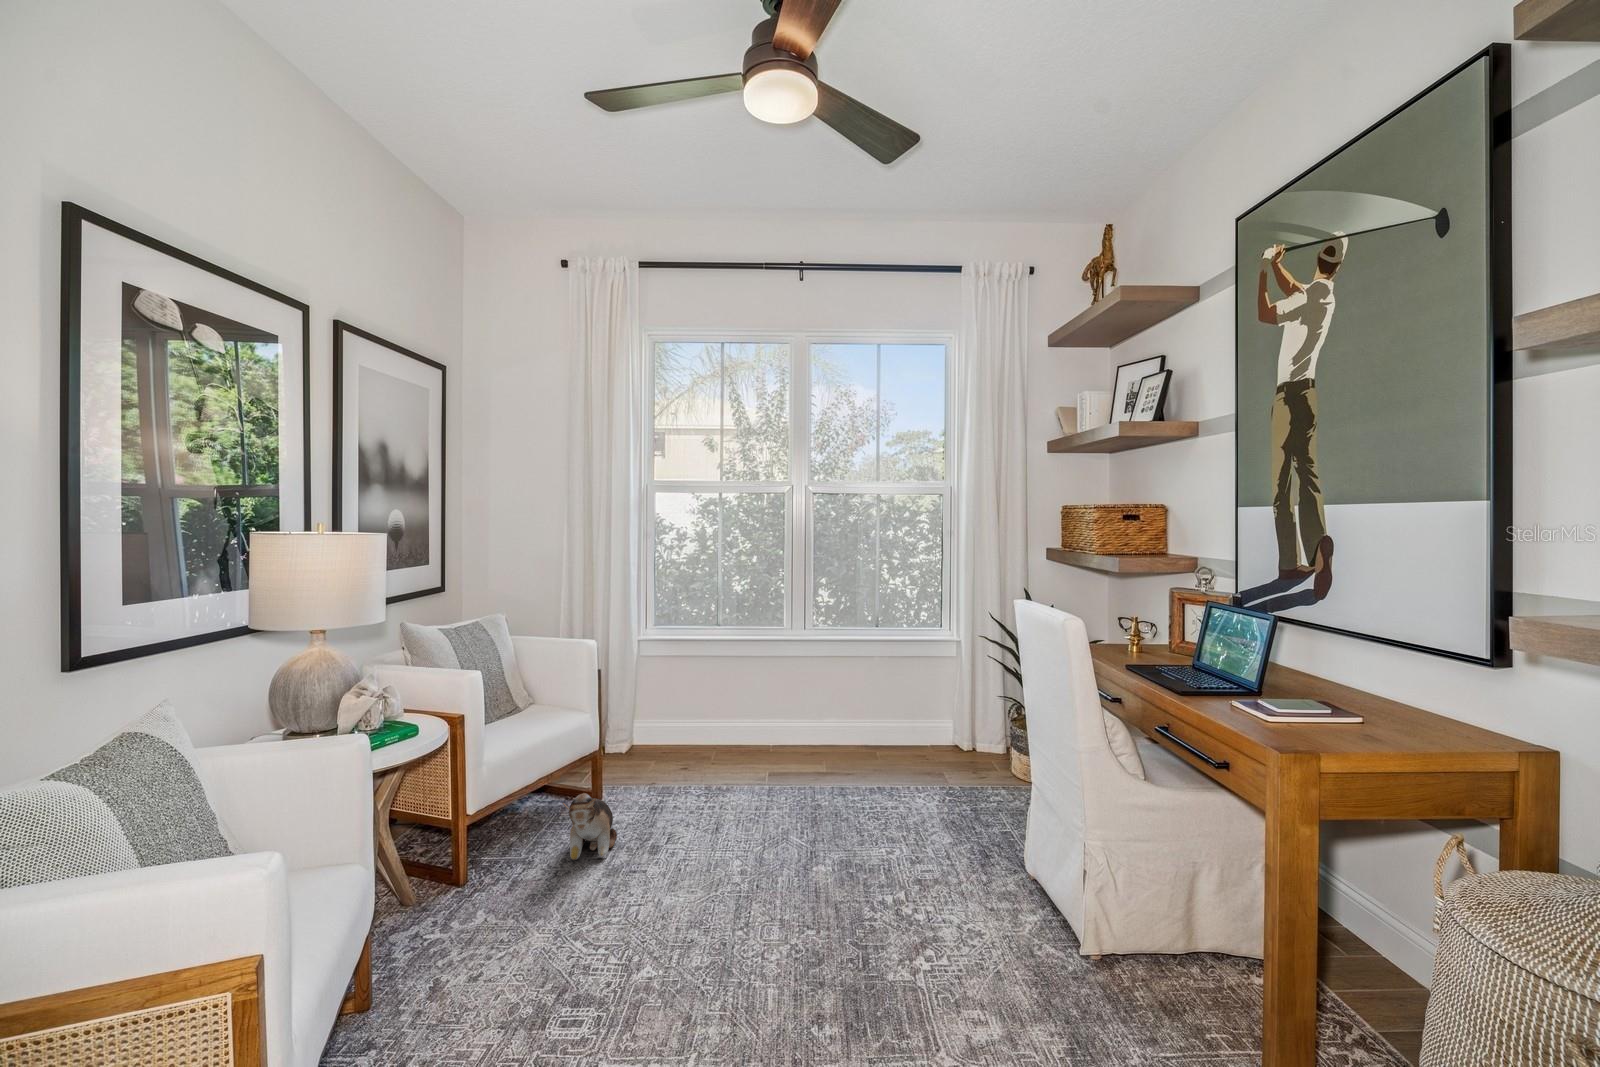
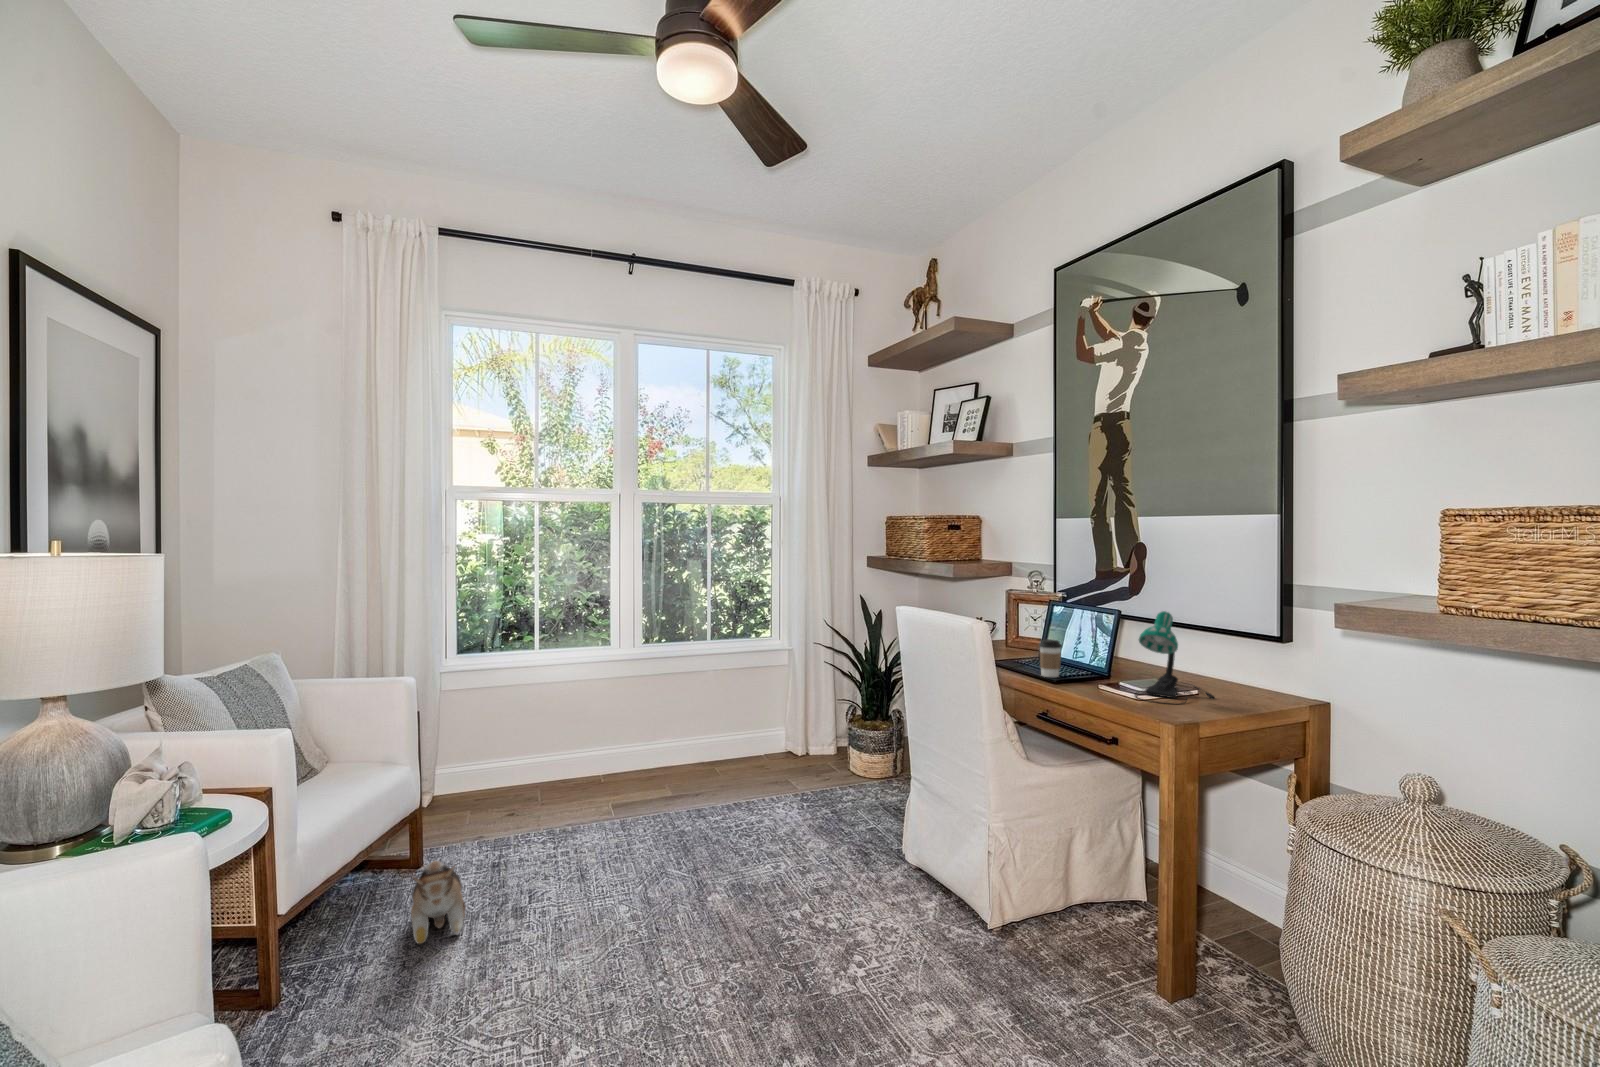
desk lamp: none [1267,618,1382,731] -> present [1135,611,1215,703]
coffee cup: none [1173,644,1202,688] -> present [1039,639,1062,677]

